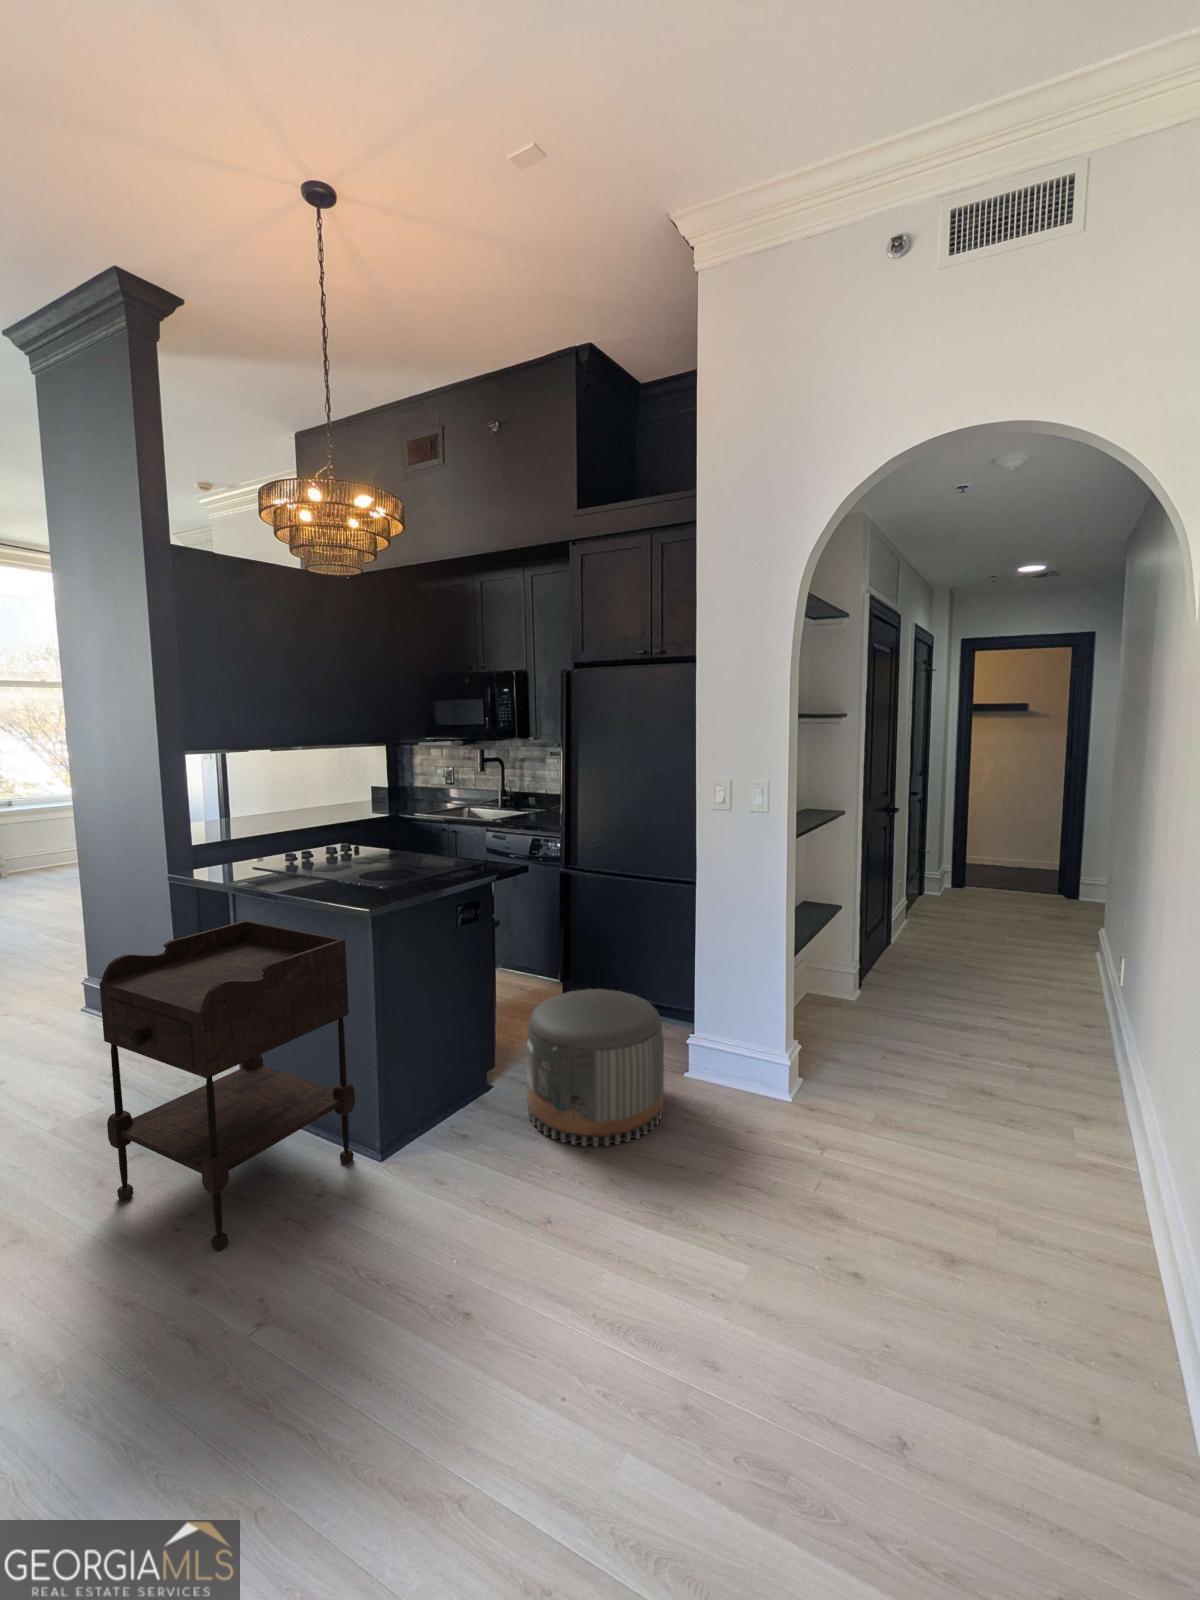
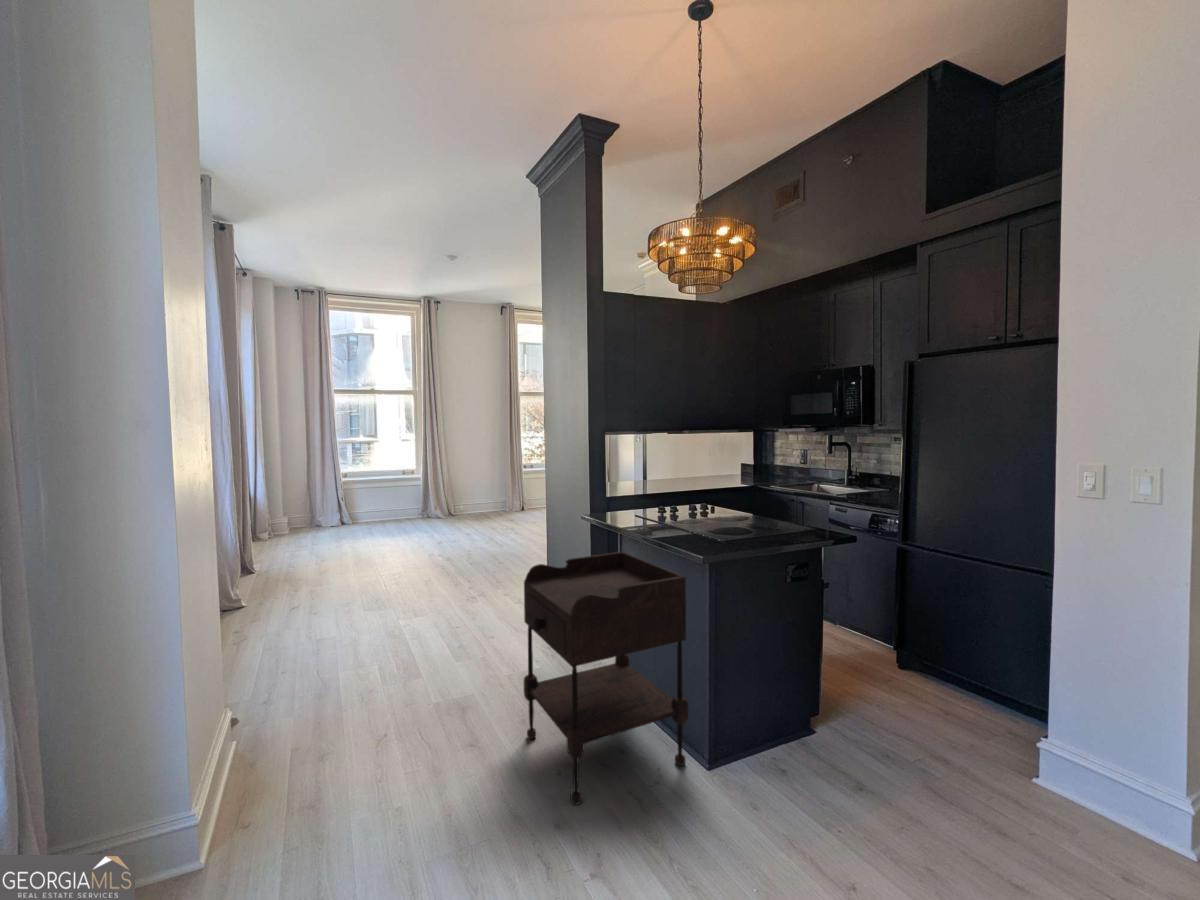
pouf: present [527,989,664,1147] -> none [850,664,1015,847]

